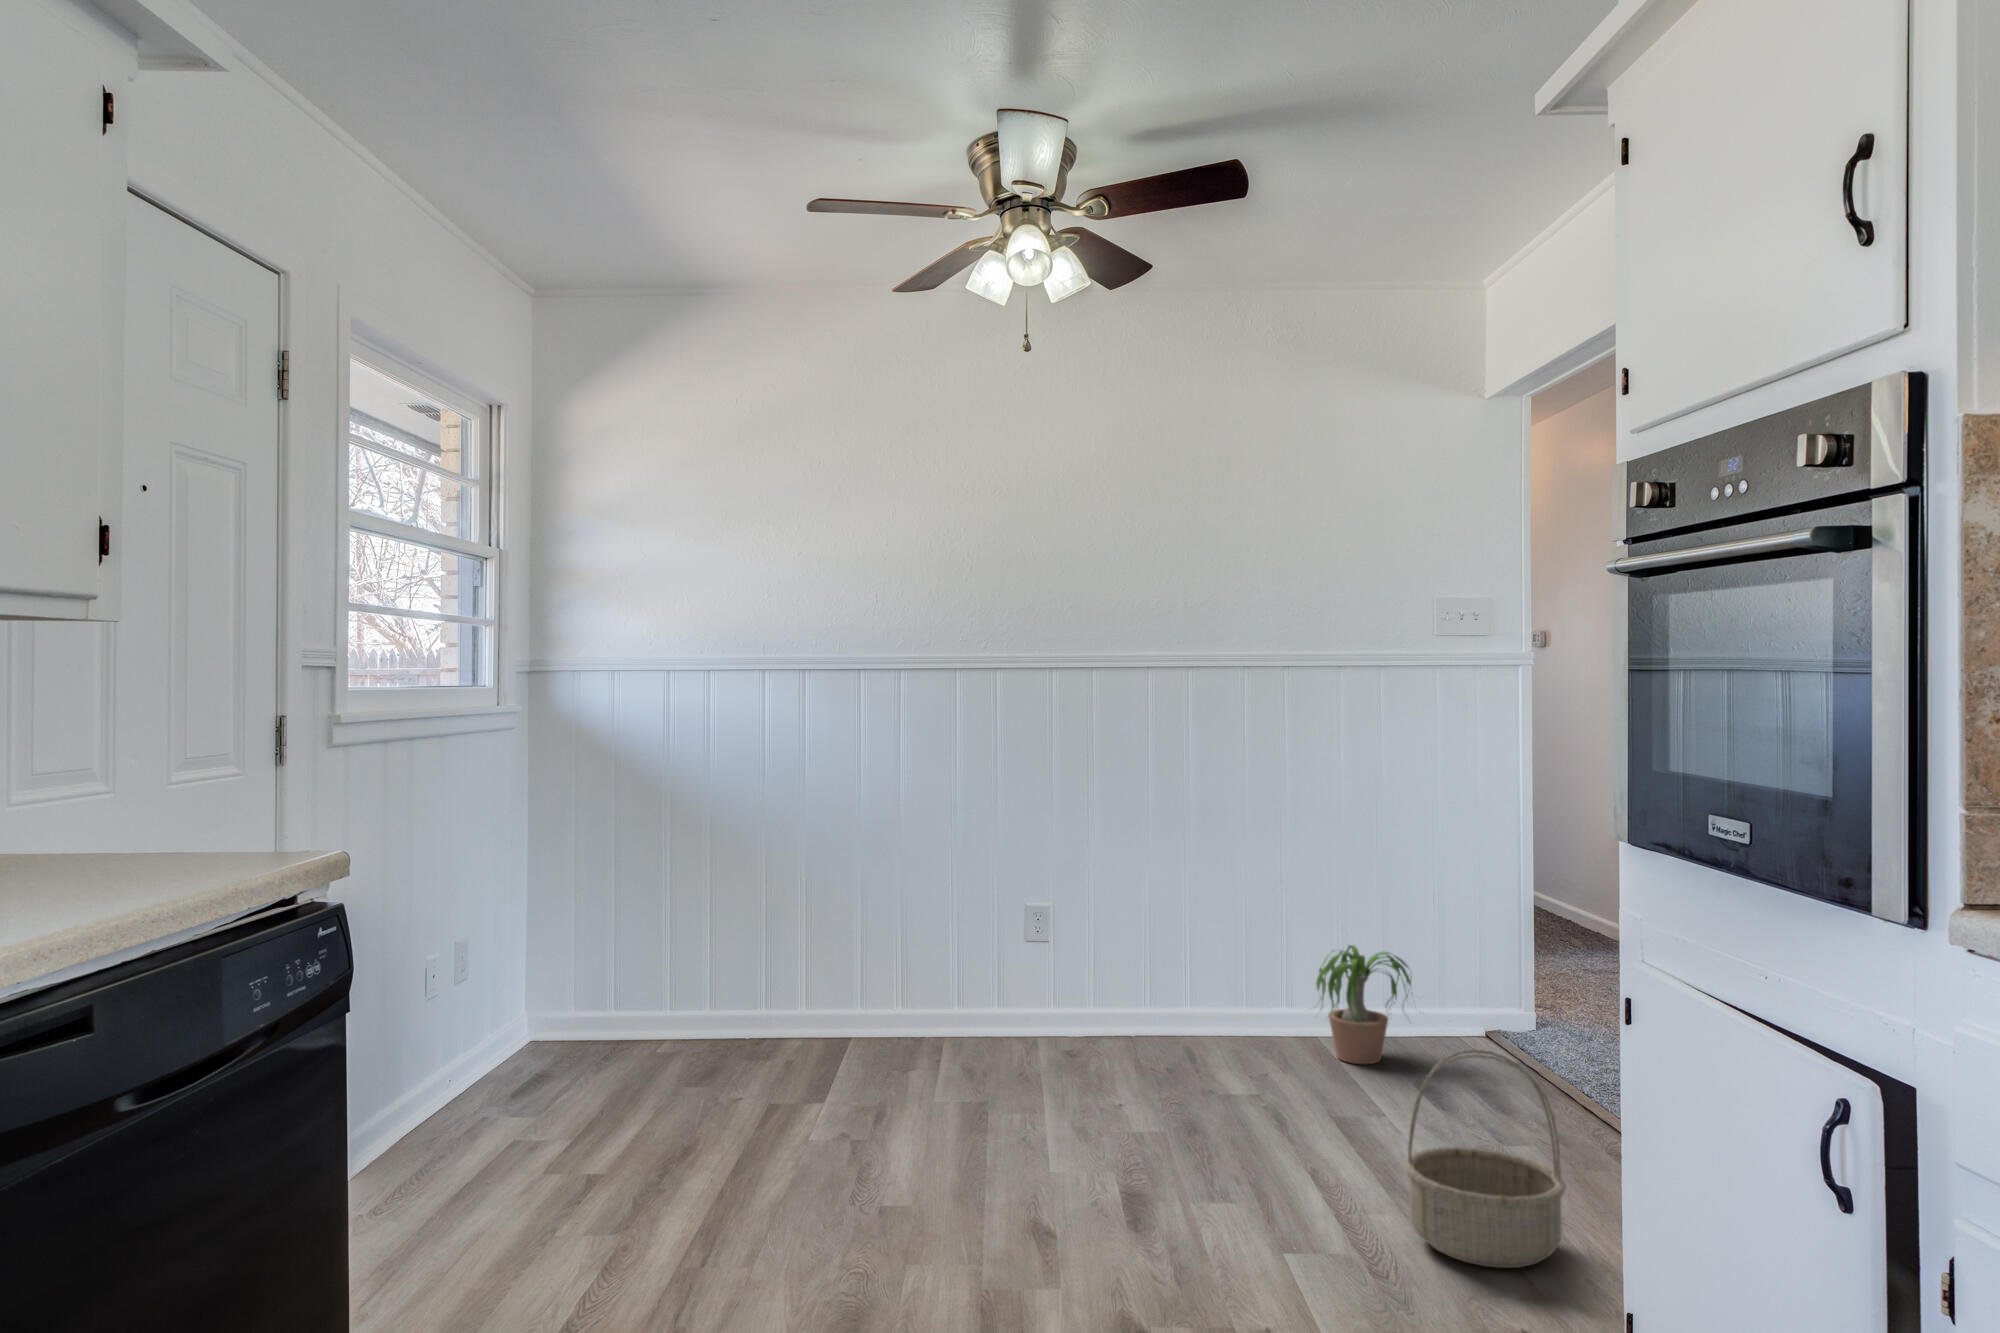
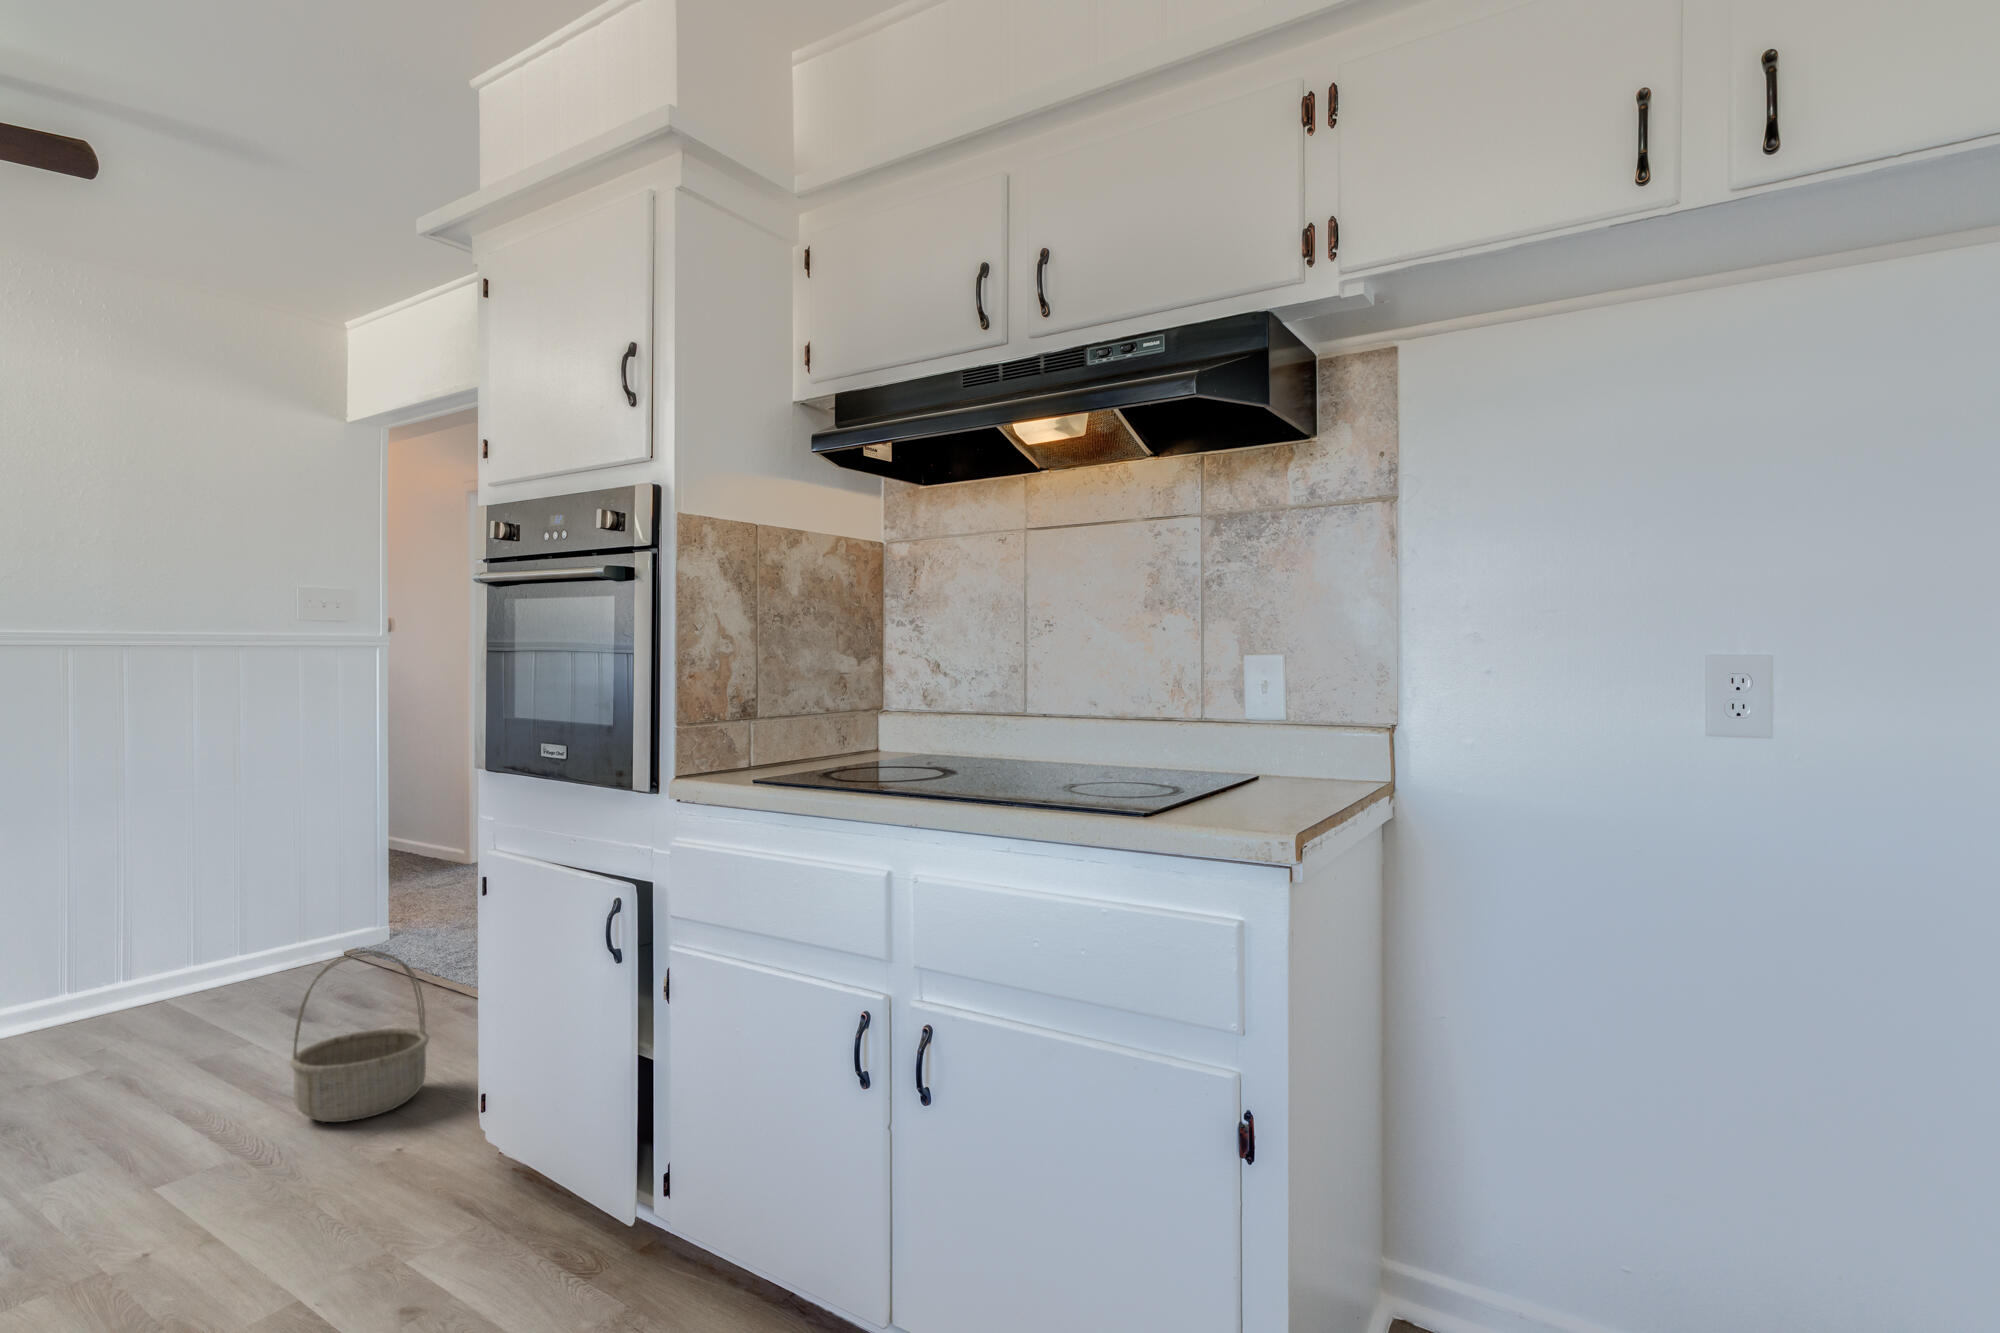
potted plant: present [1315,945,1412,1064] -> none [158,902,294,1010]

